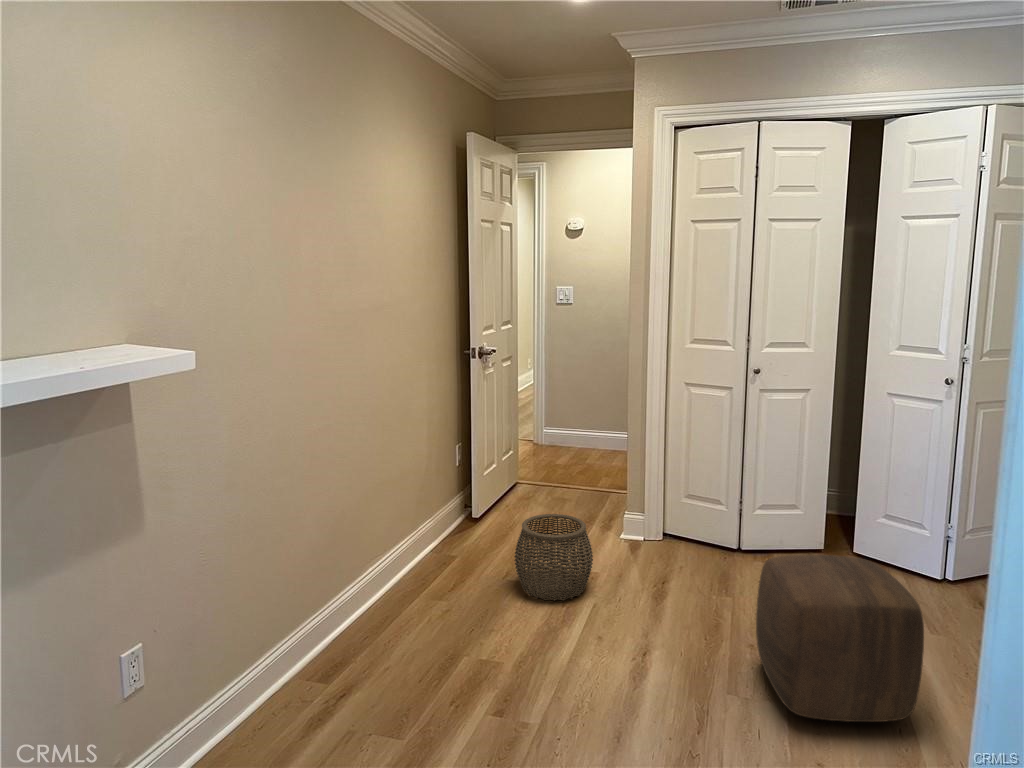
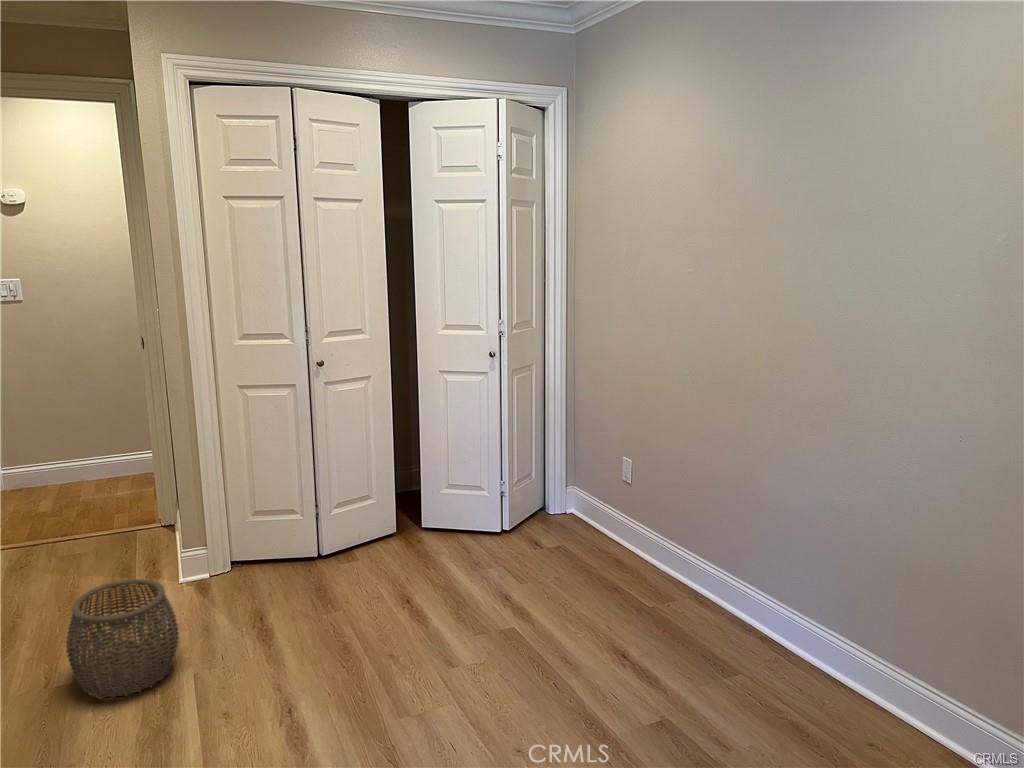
ottoman: present [756,555,924,722] -> none [392,541,547,711]

